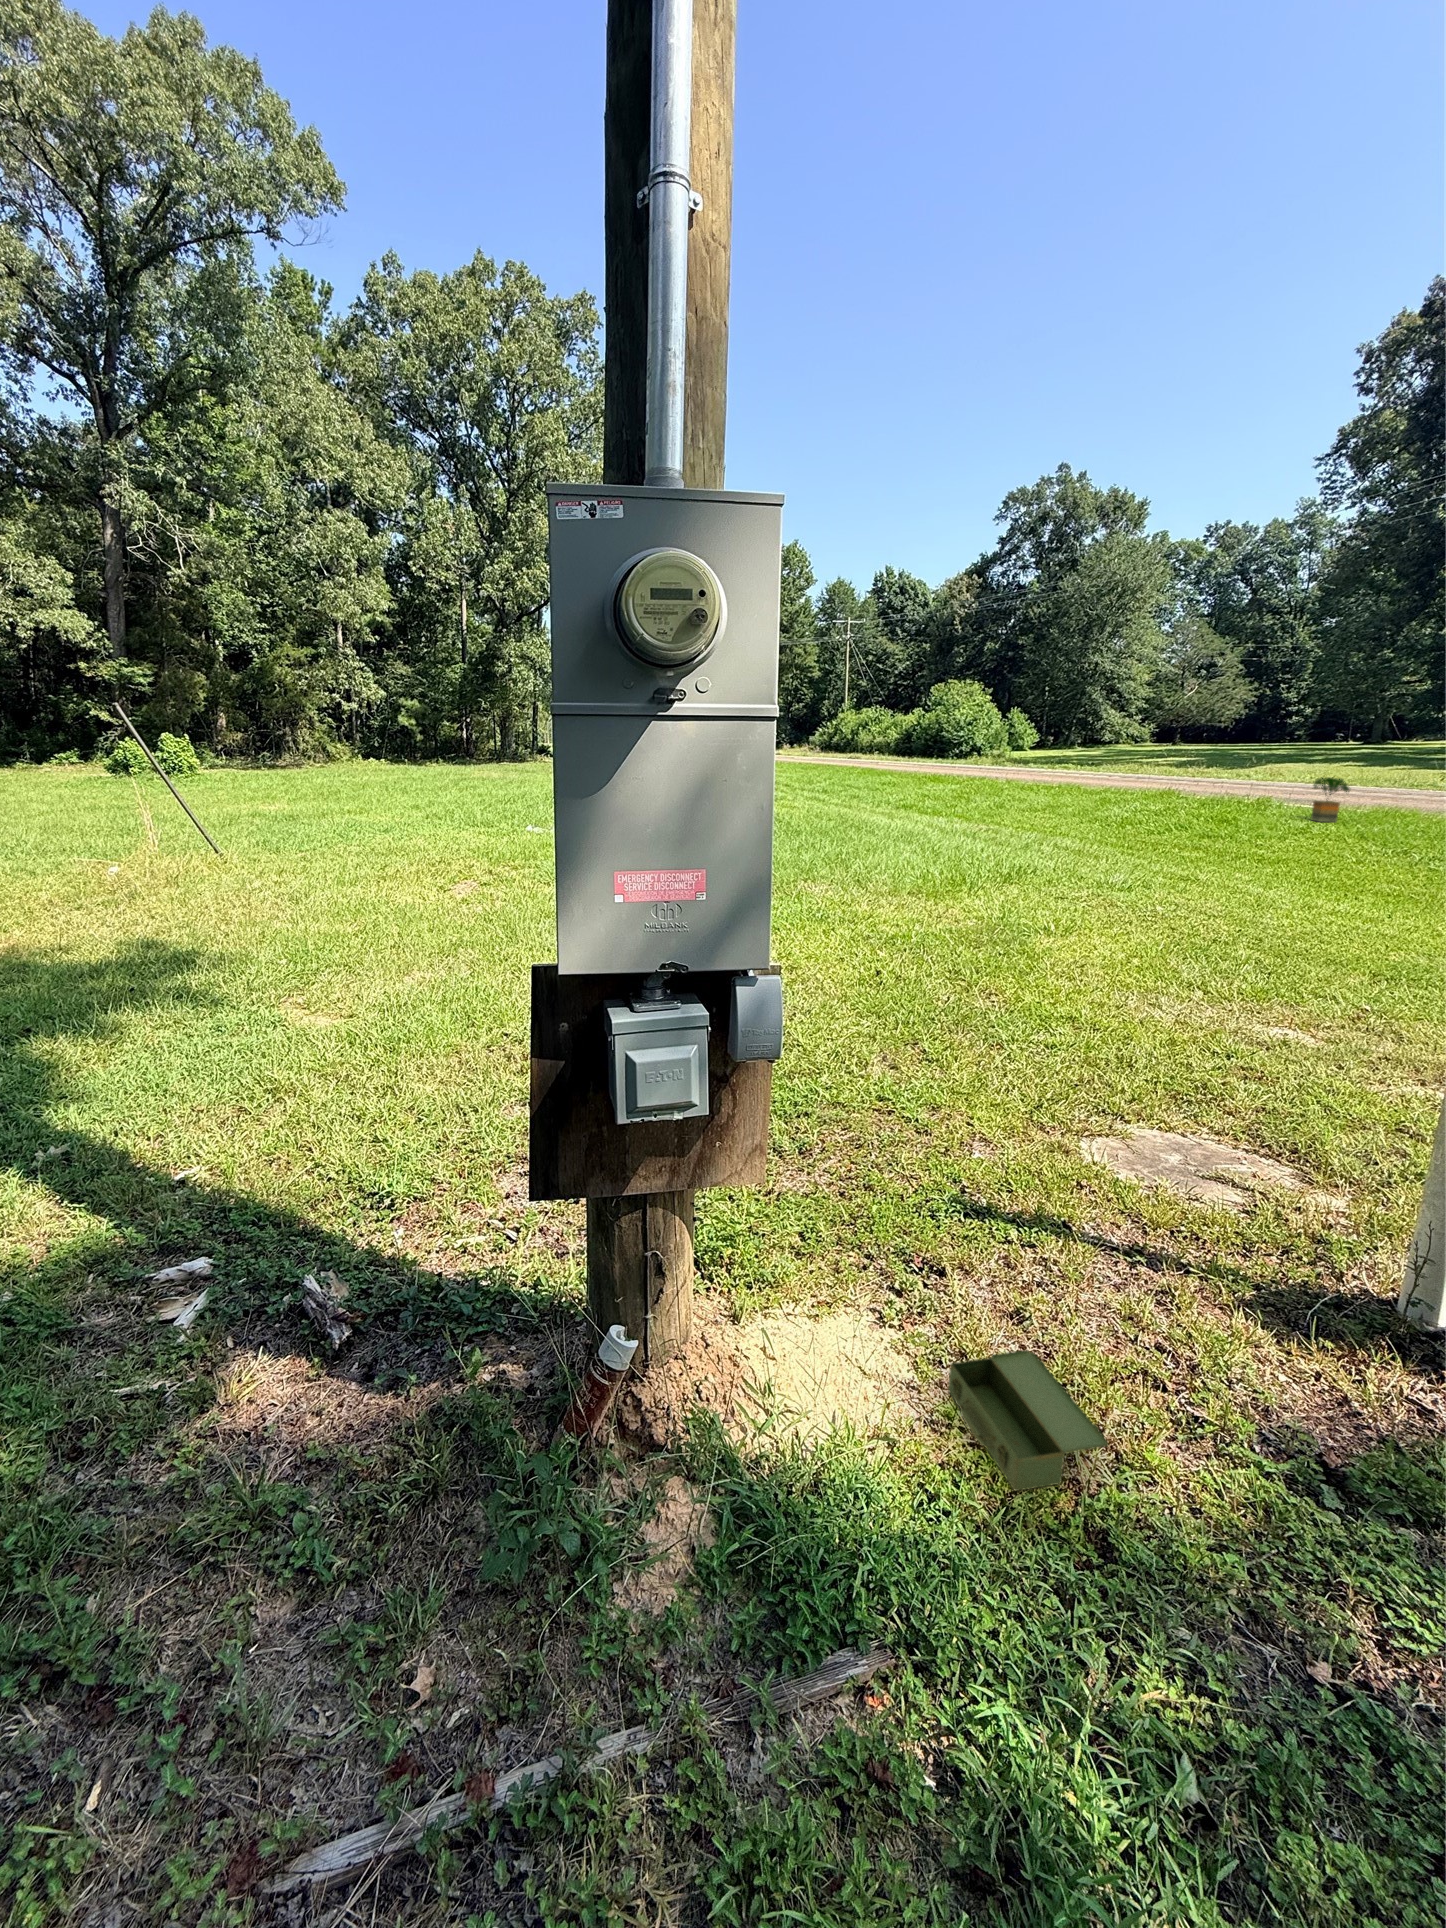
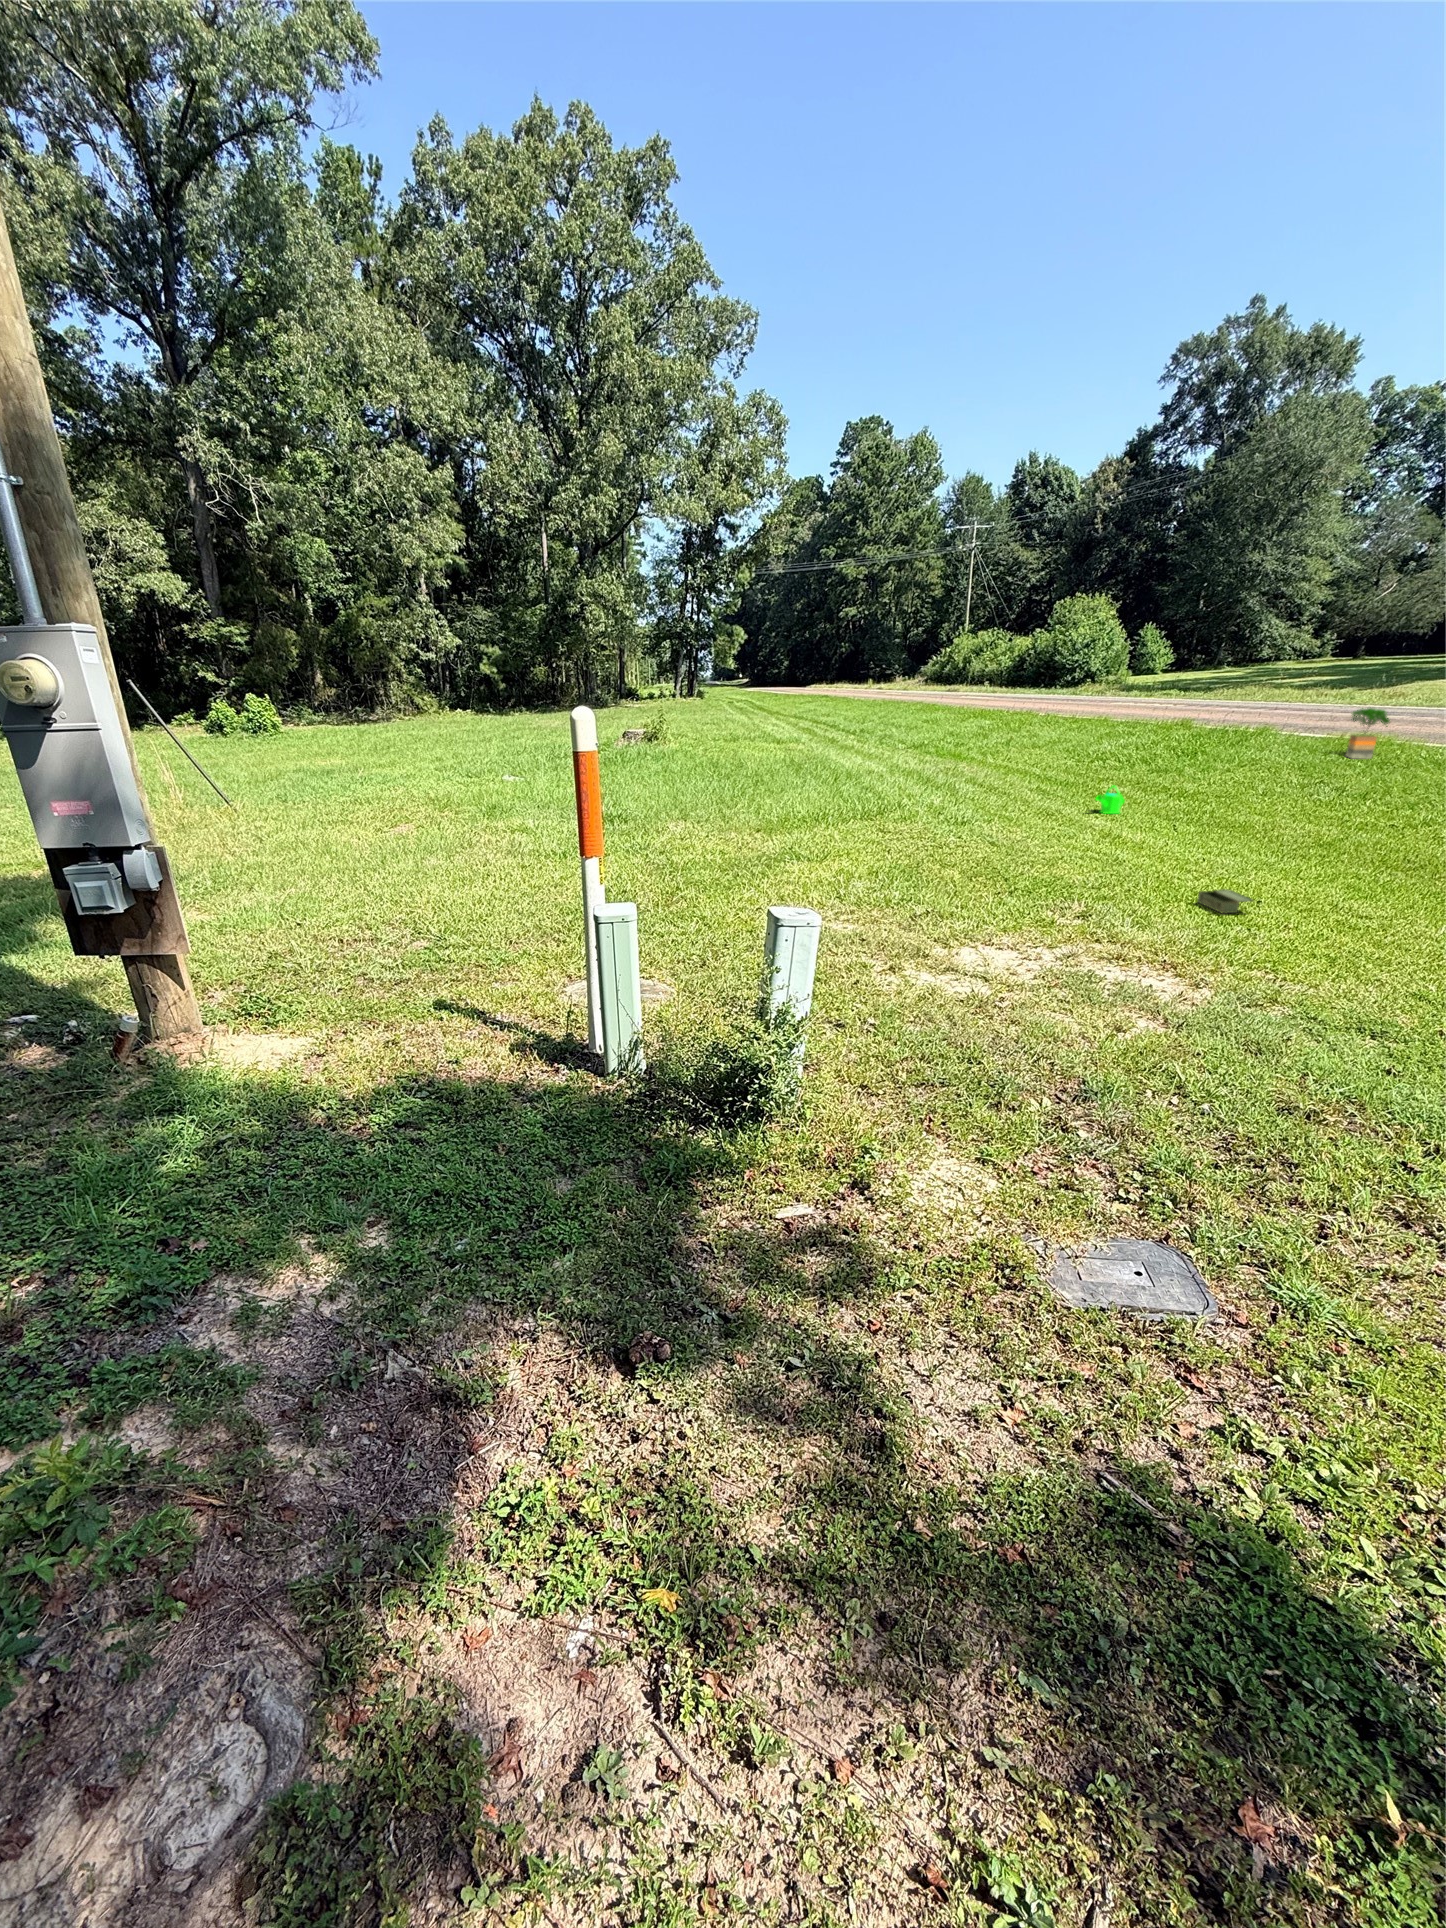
watering can: none [1125,839,1149,867] -> present [1096,785,1125,814]
toolbox: present [948,1350,1108,1491] -> present [1197,889,1253,914]

